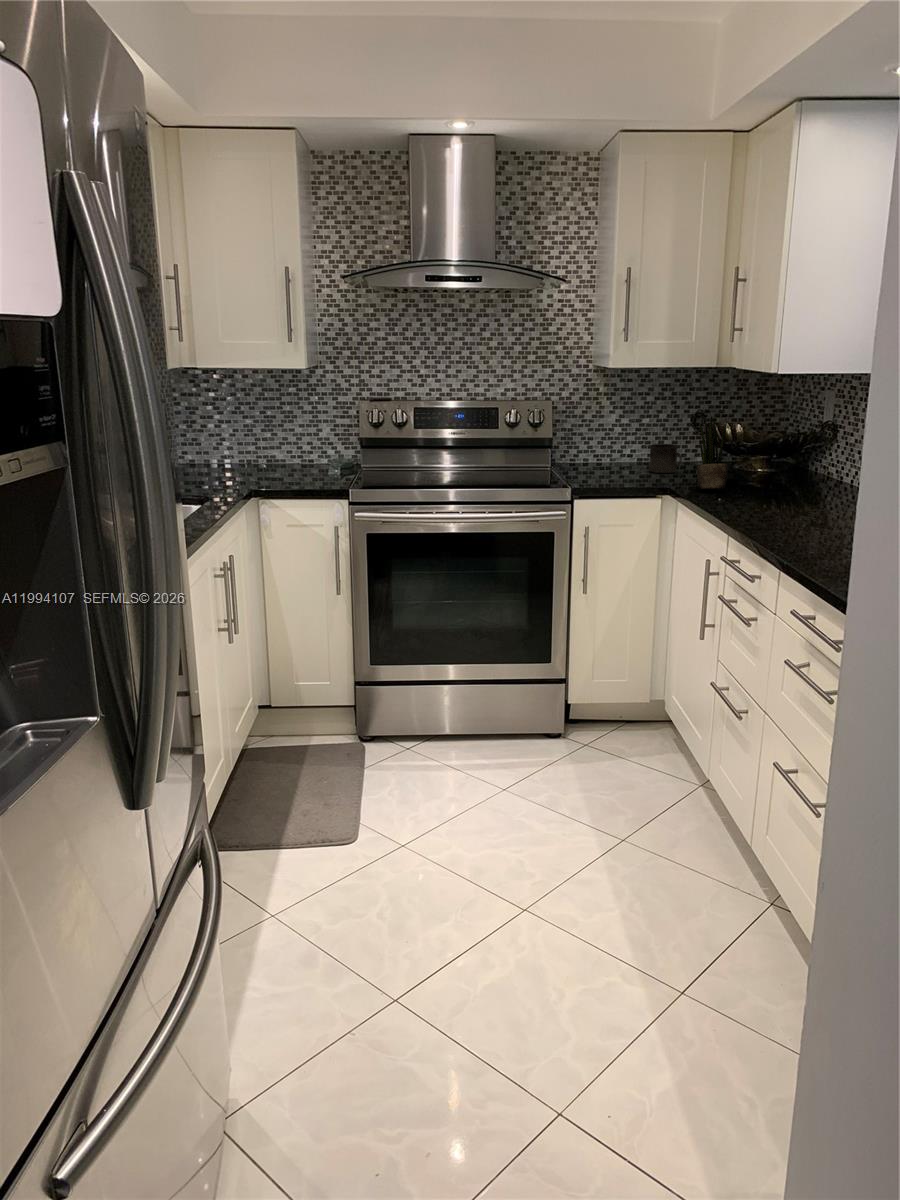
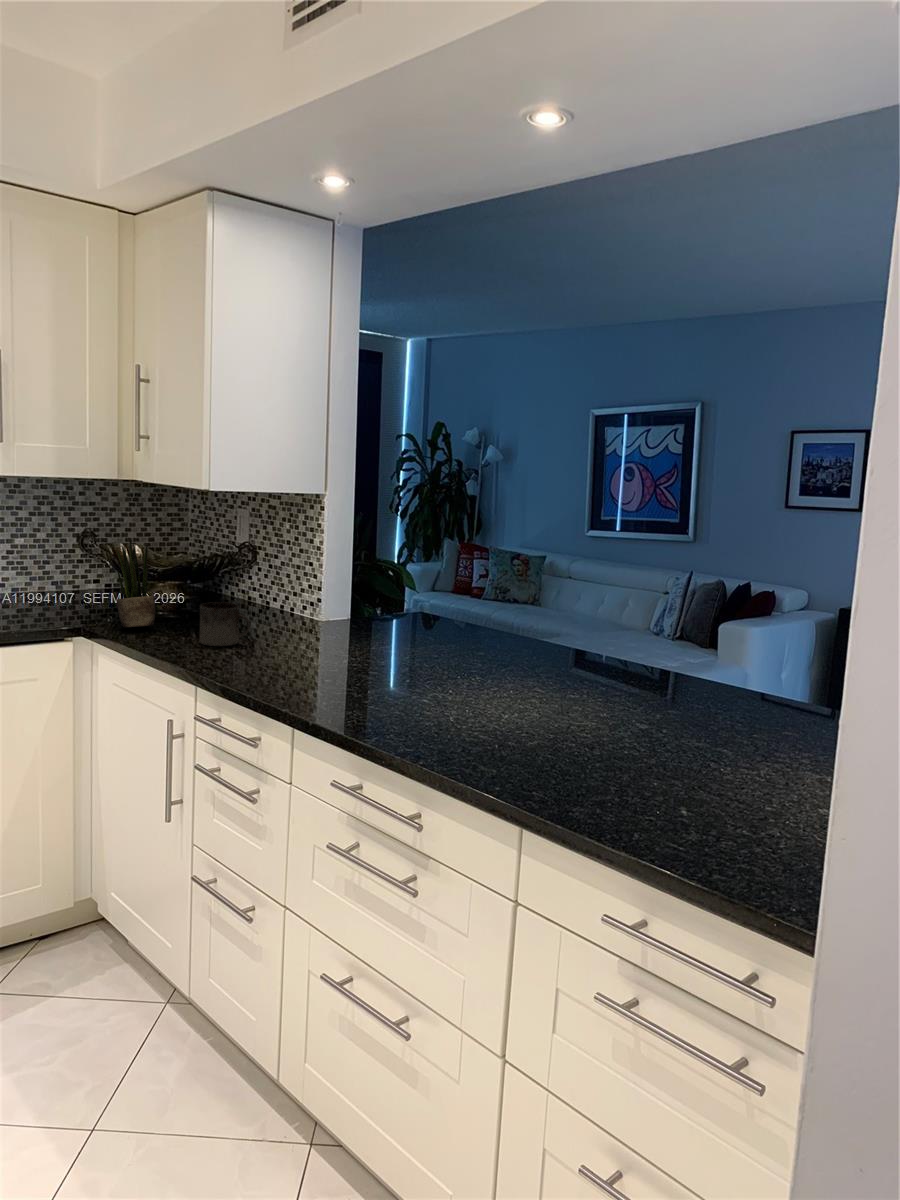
mug: present [649,444,682,473] -> present [200,602,251,646]

